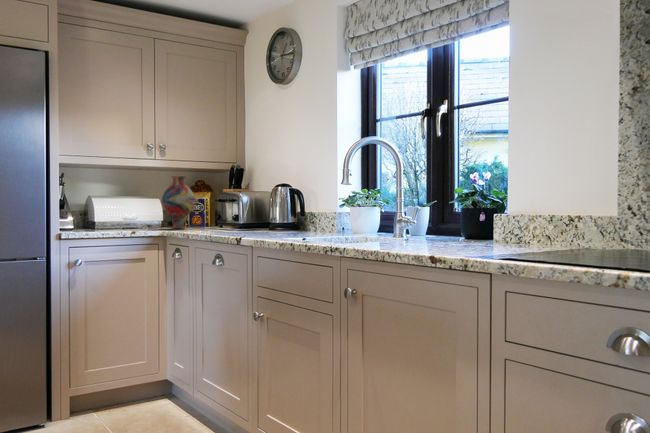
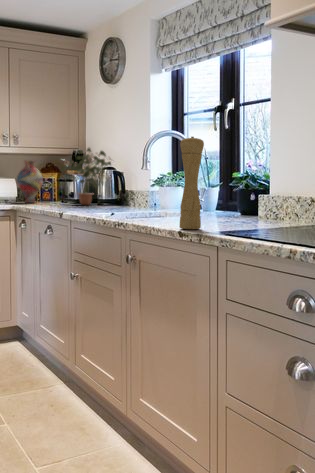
pepper mill: none [429,139,458,254] -> present [179,137,204,229]
potted plant: none [219,159,289,230] -> present [61,148,111,205]

